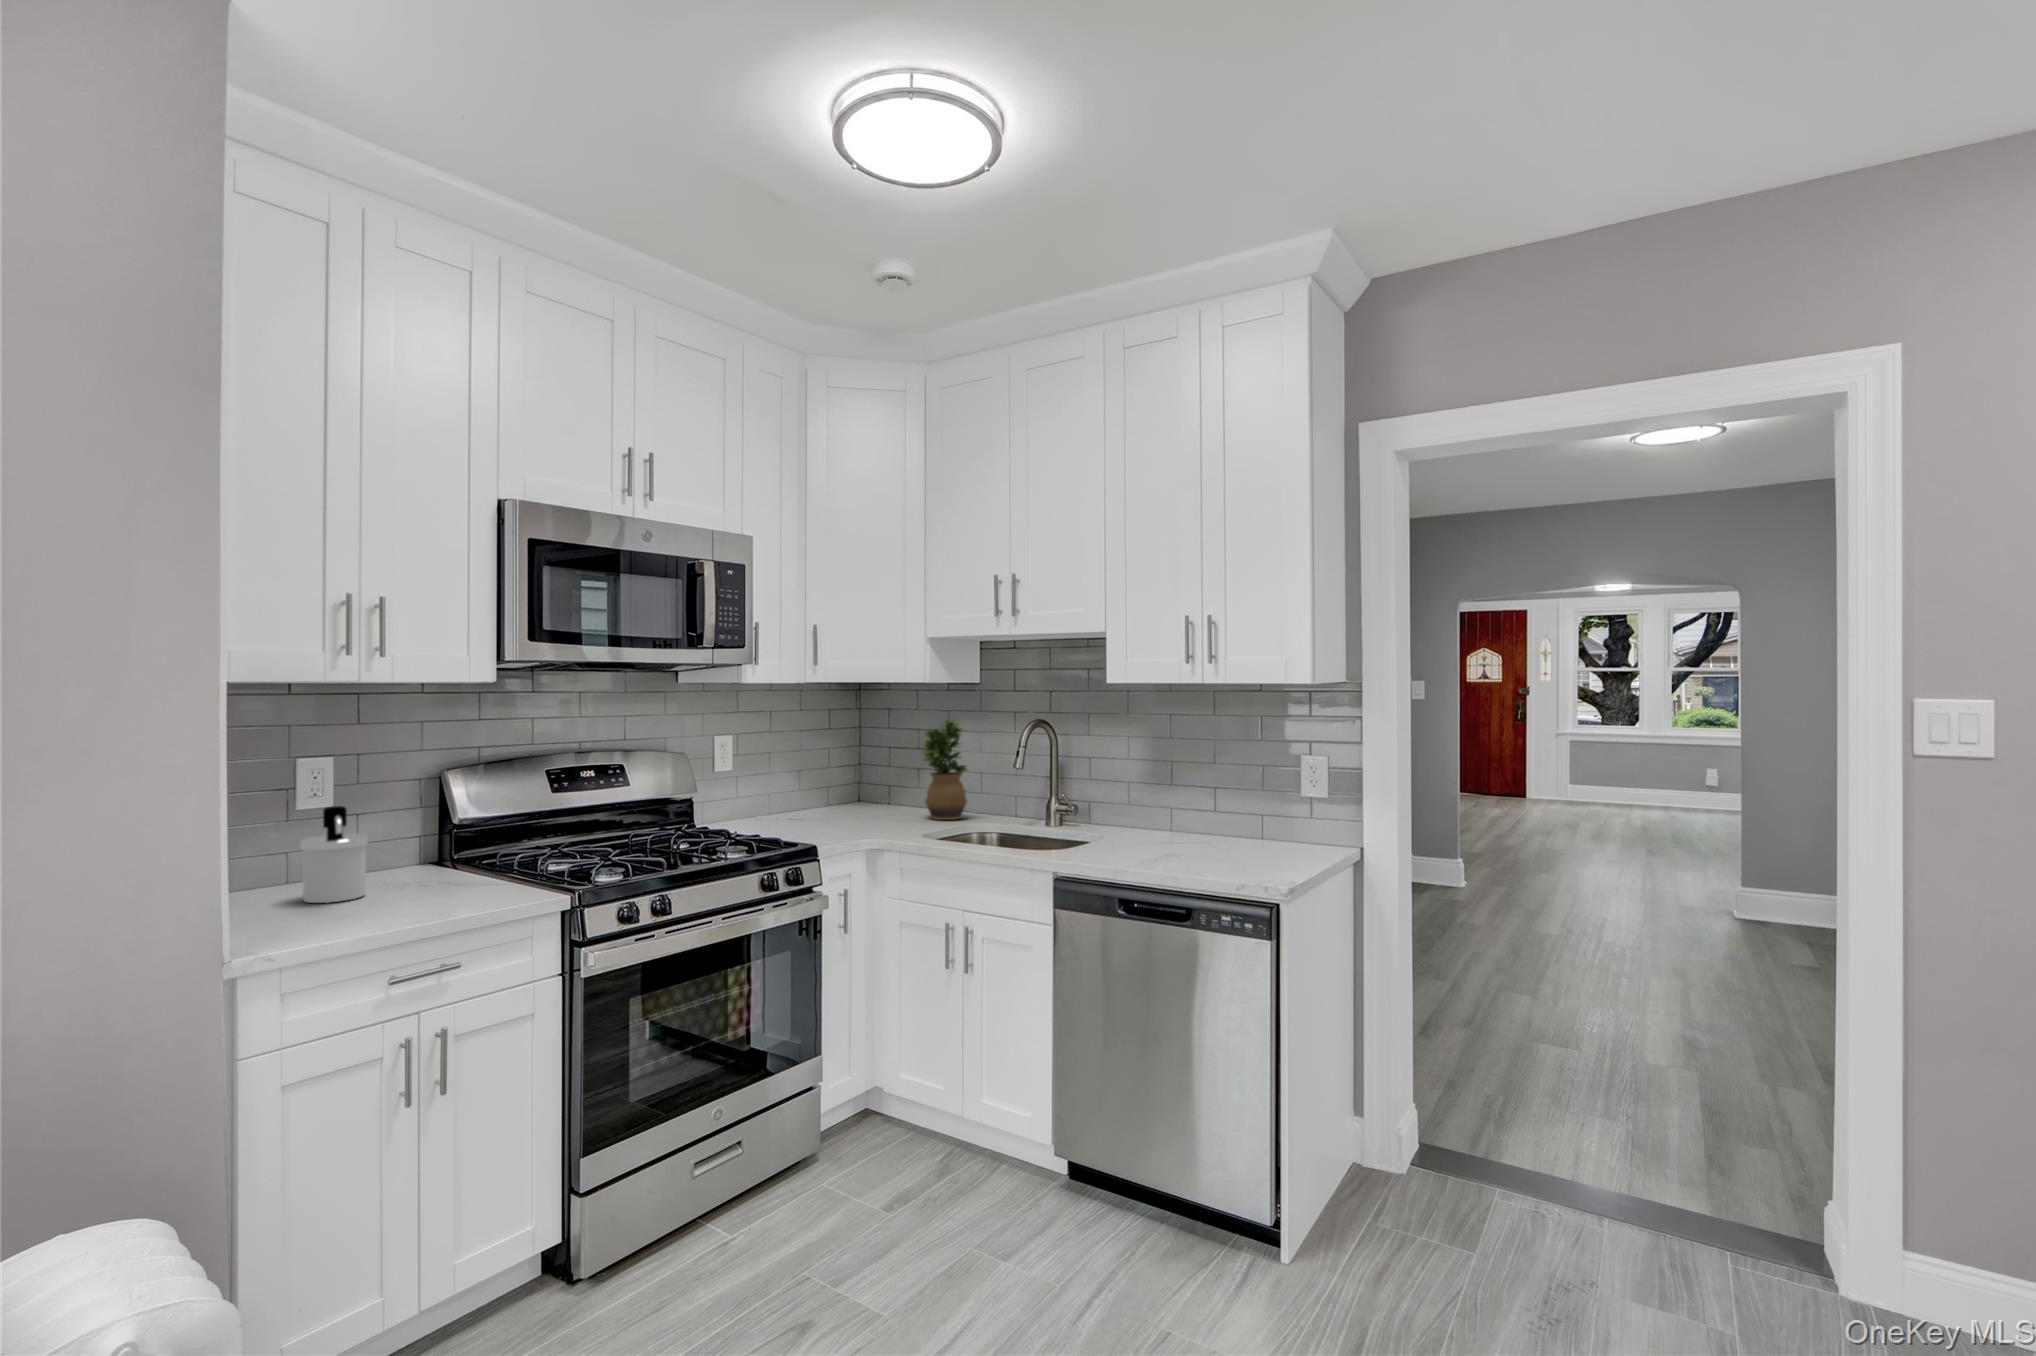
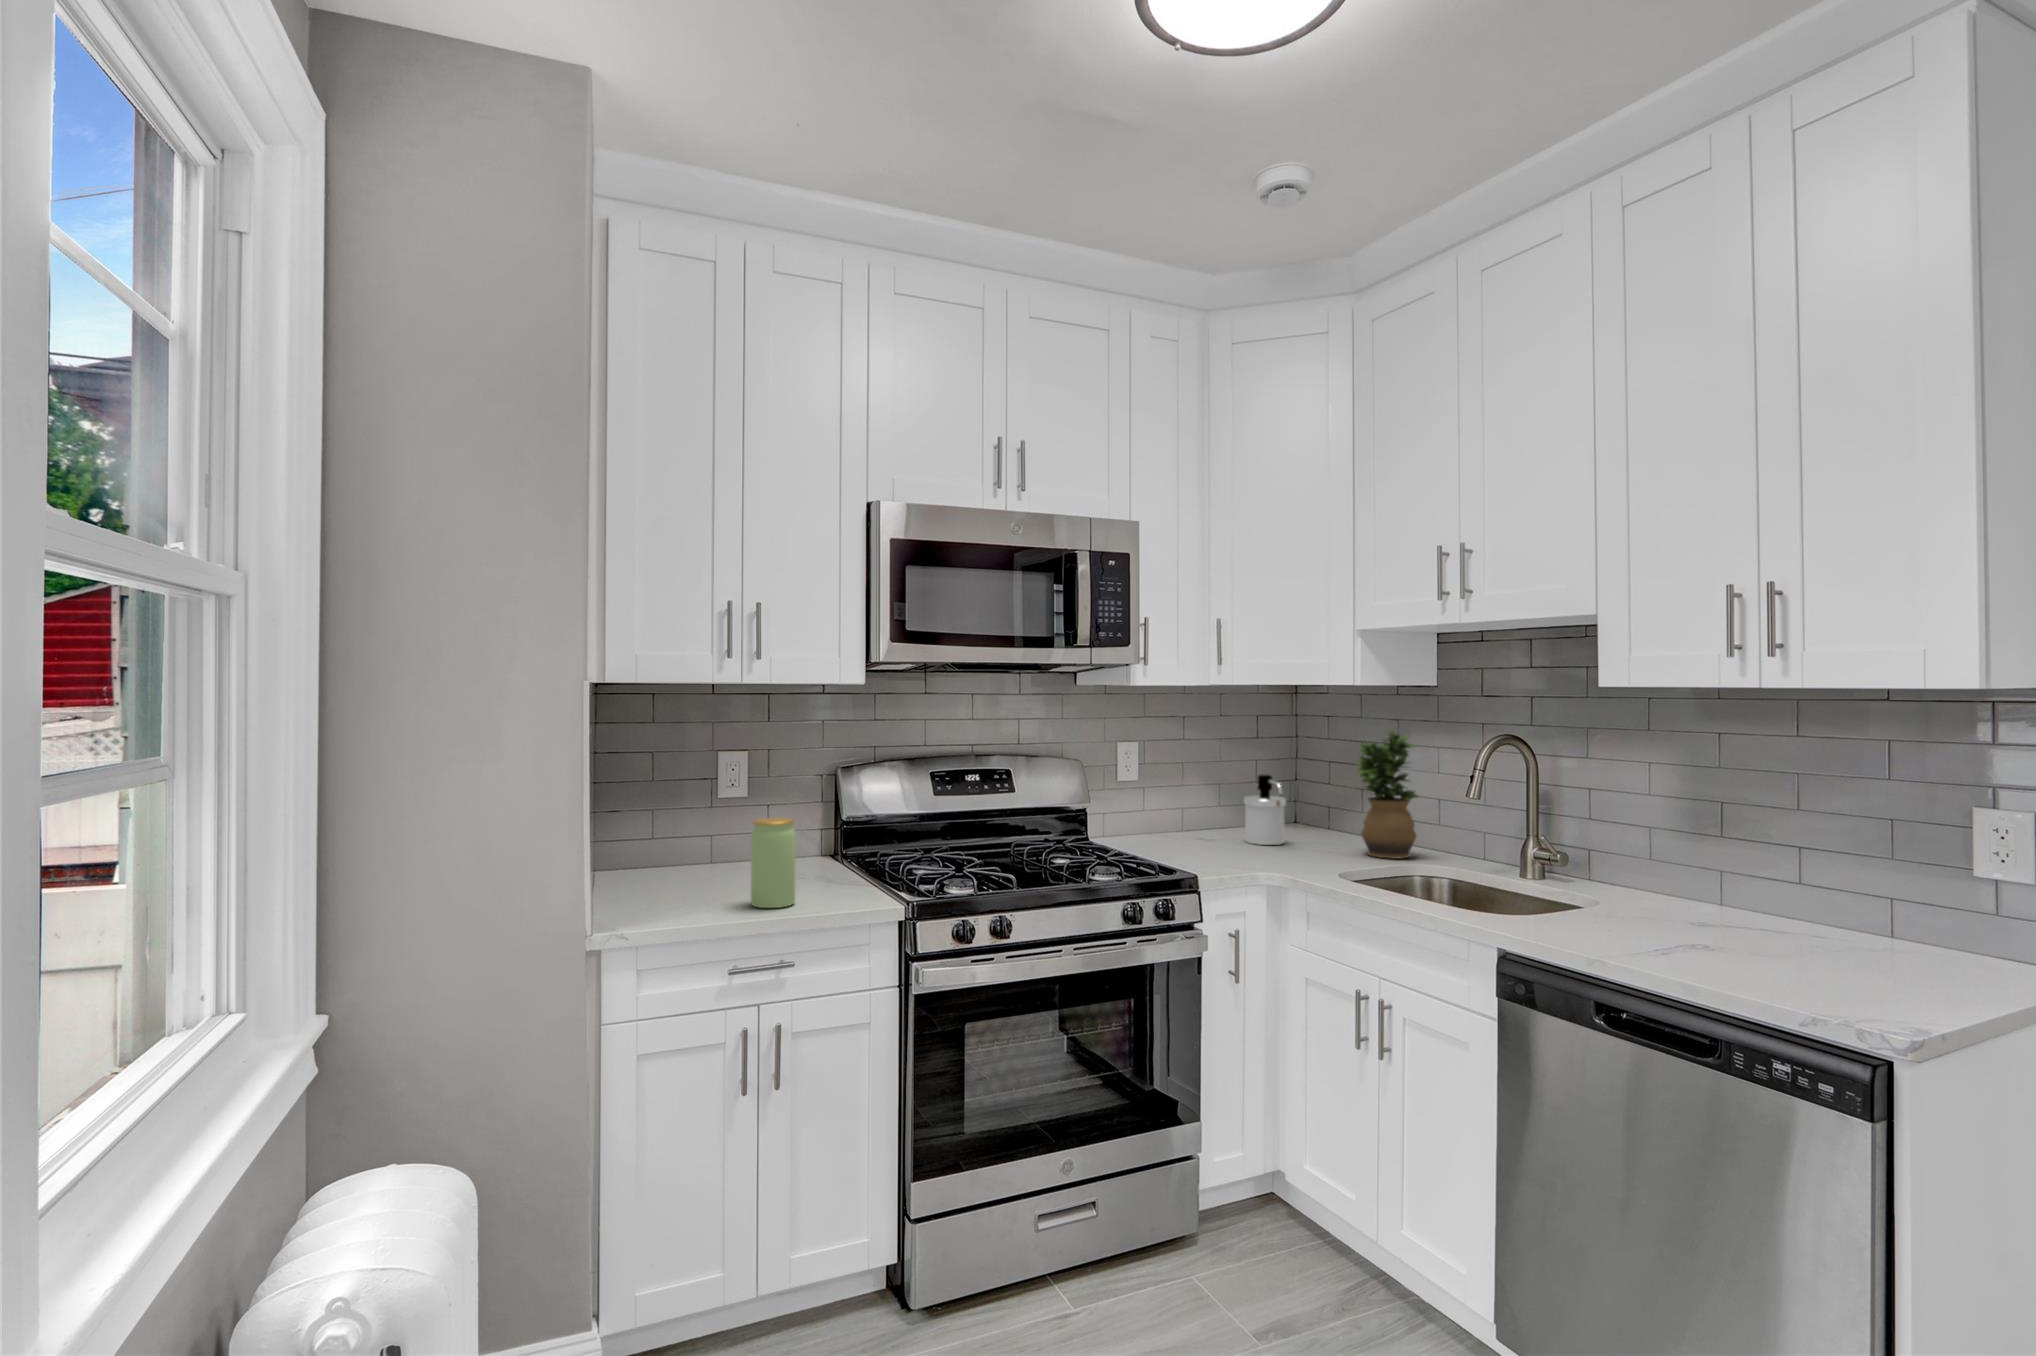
soap dispenser: present [301,806,368,903] -> present [1244,774,1286,845]
jar: none [396,821,448,914] -> present [751,818,796,908]

